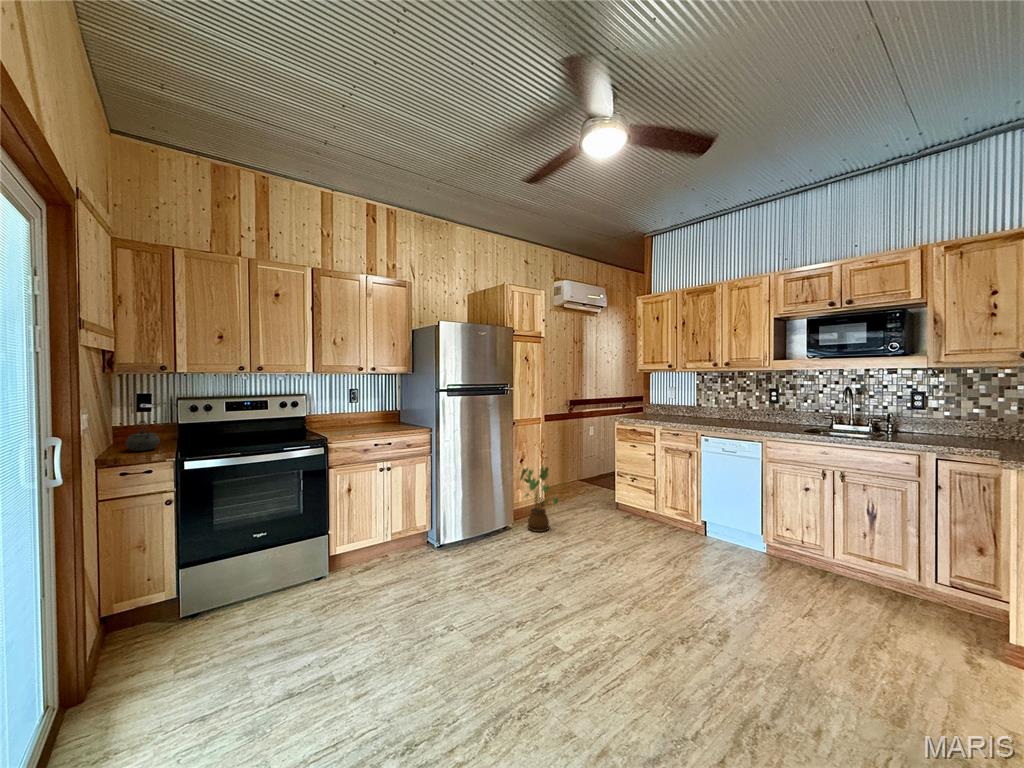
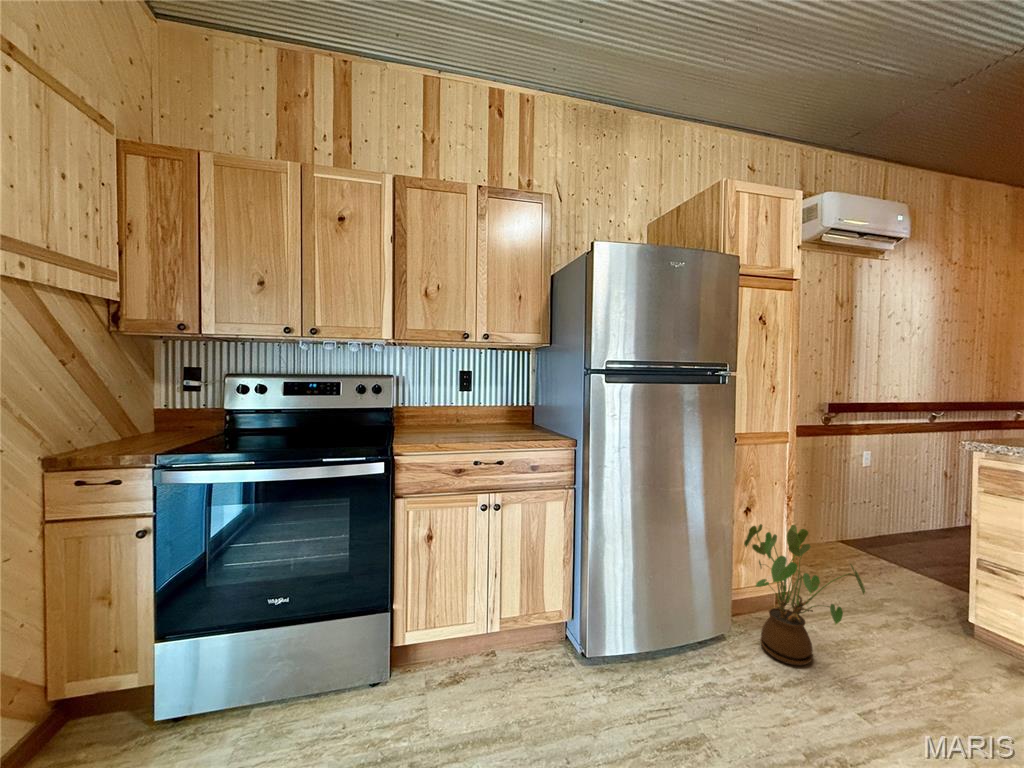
kettle: present [126,421,160,451] -> none [114,402,166,447]

